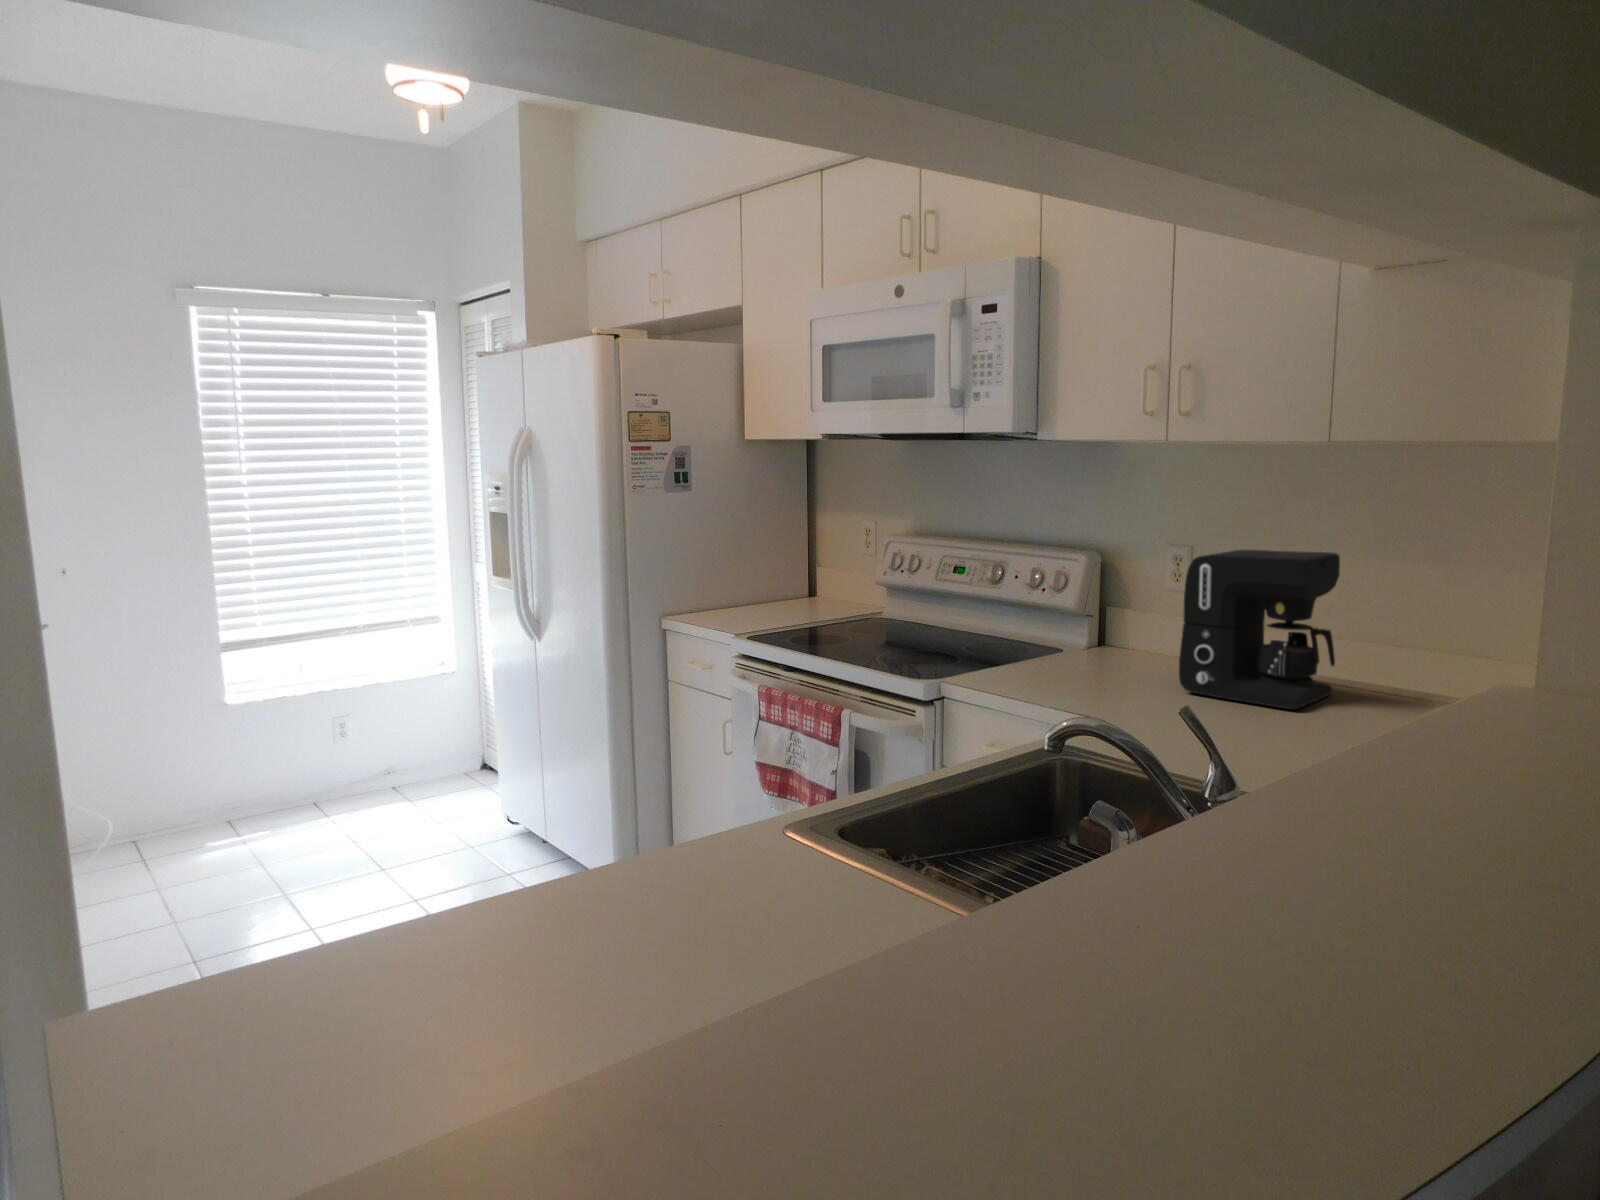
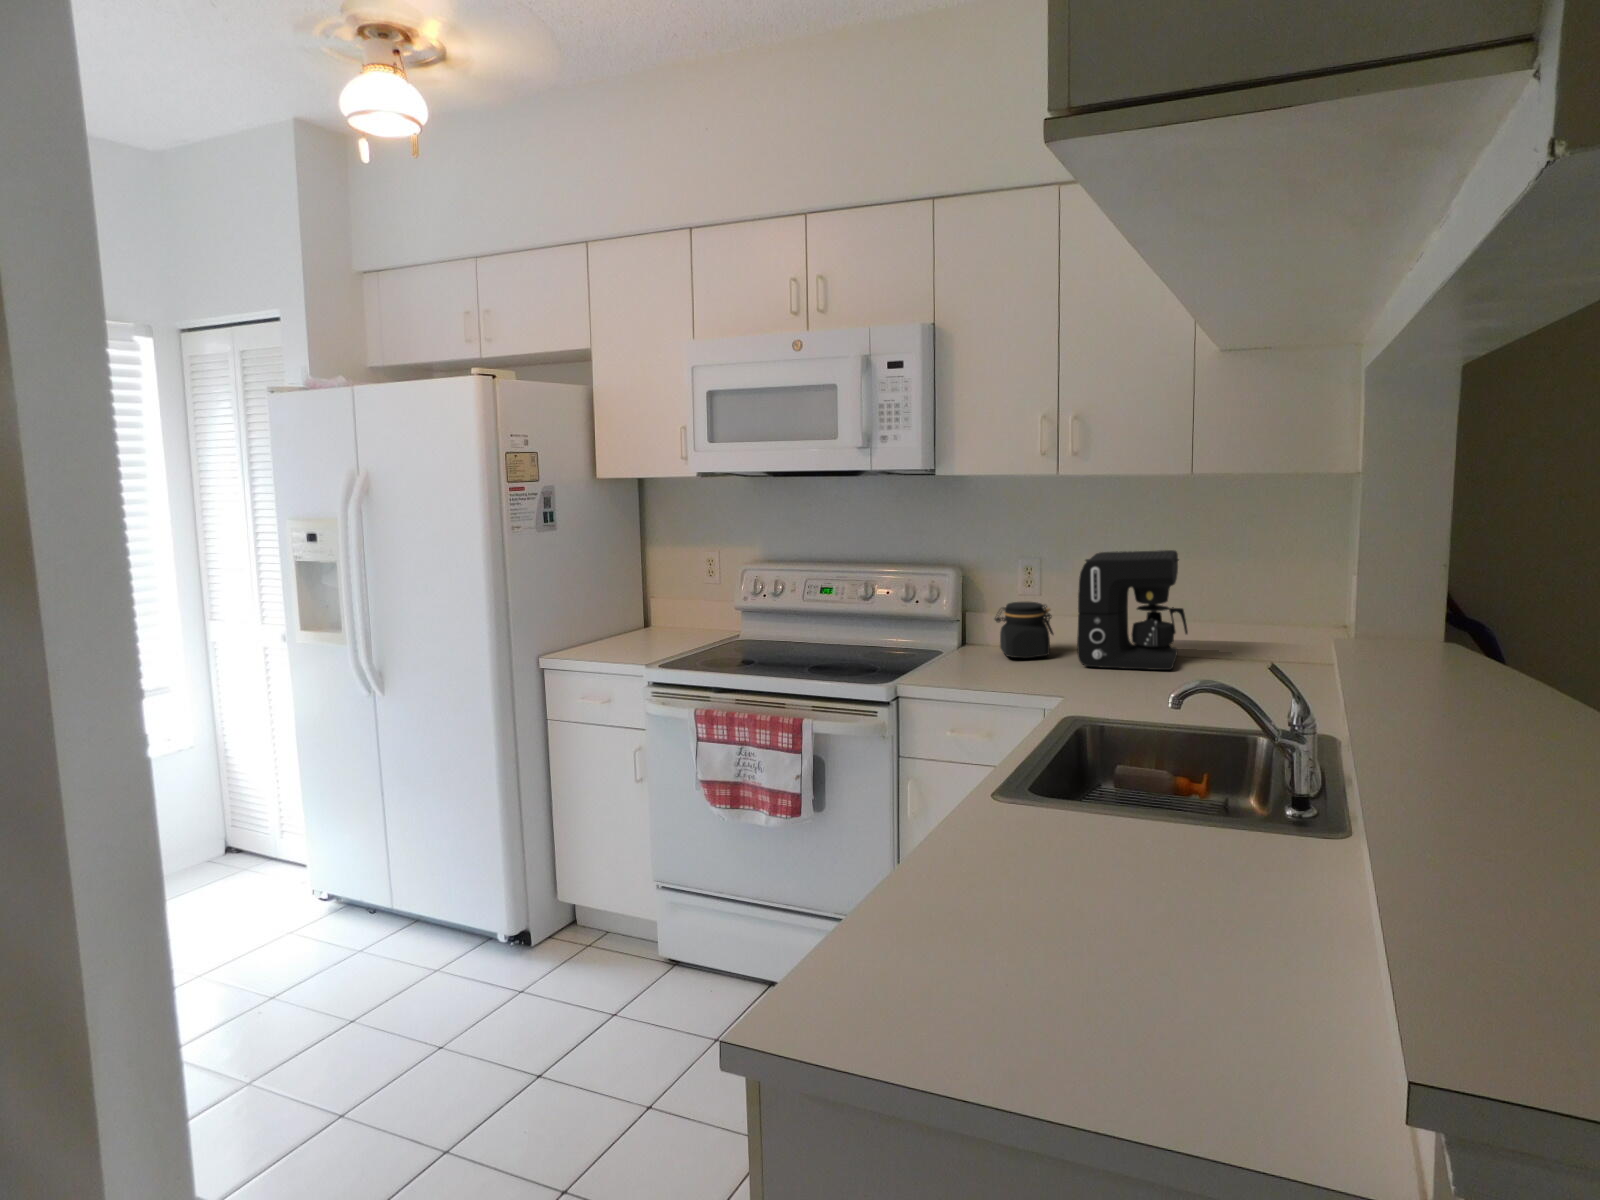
jar: none [1096,605,1171,675] -> present [995,602,1053,658]

